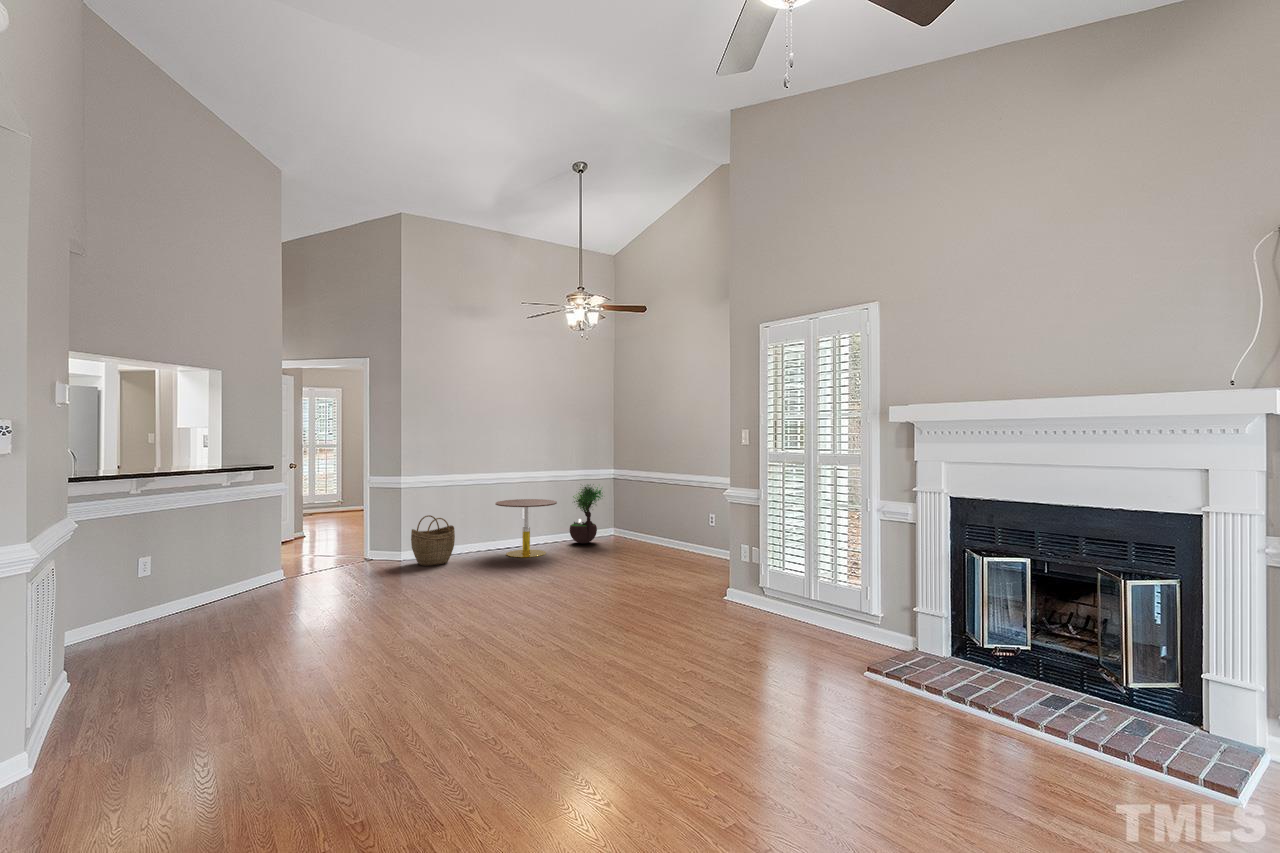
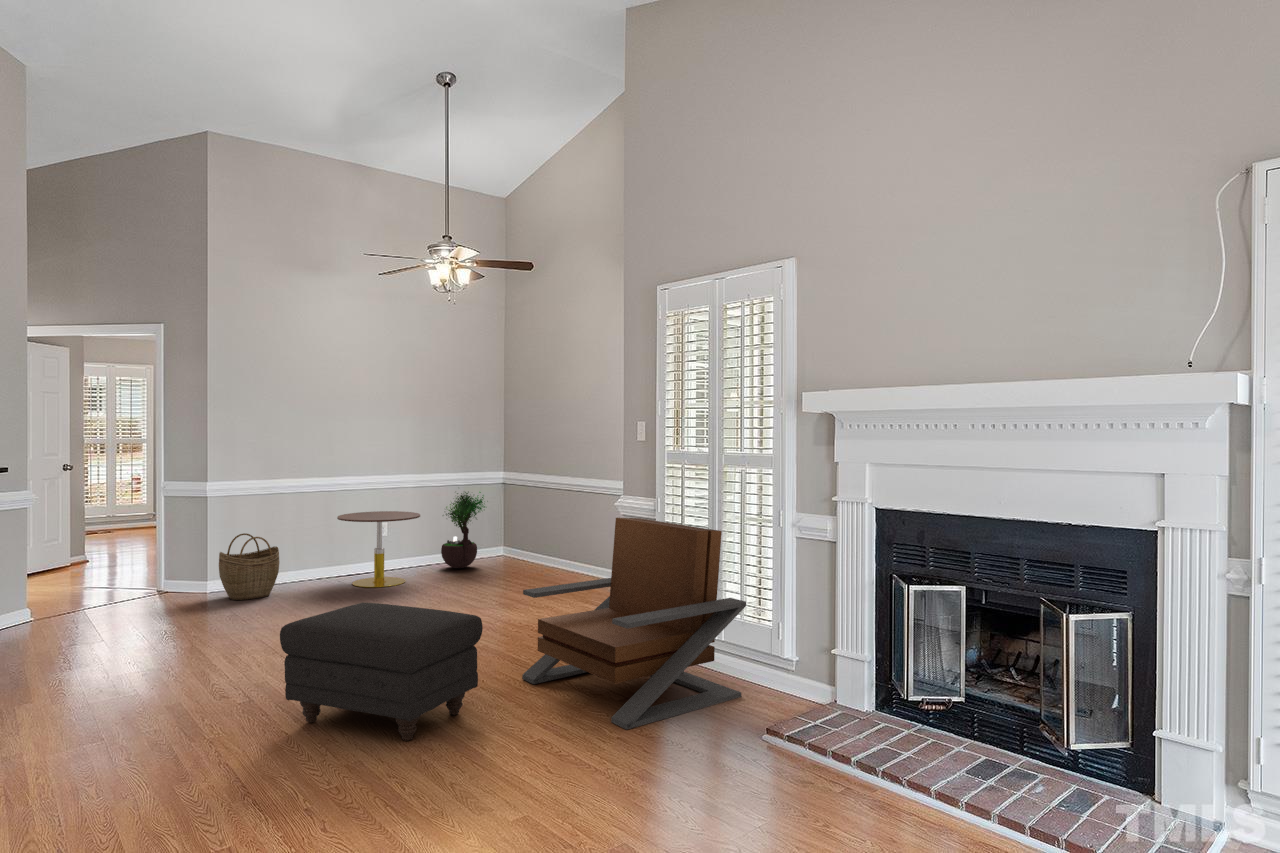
lounge chair: none [662,504,840,667] -> present [522,518,746,730]
ottoman: none [492,567,639,672] -> present [280,602,483,741]

